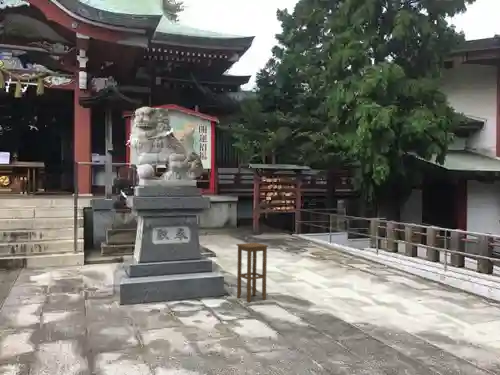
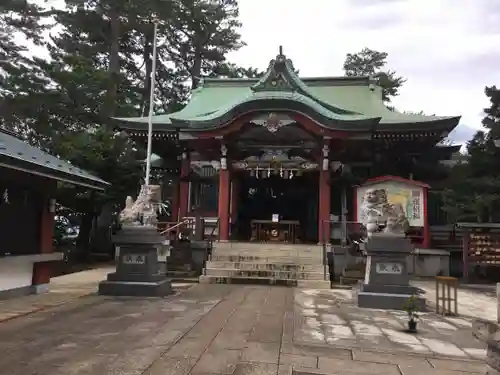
potted plant: none [193,288,228,355] -> present [402,294,421,331]

